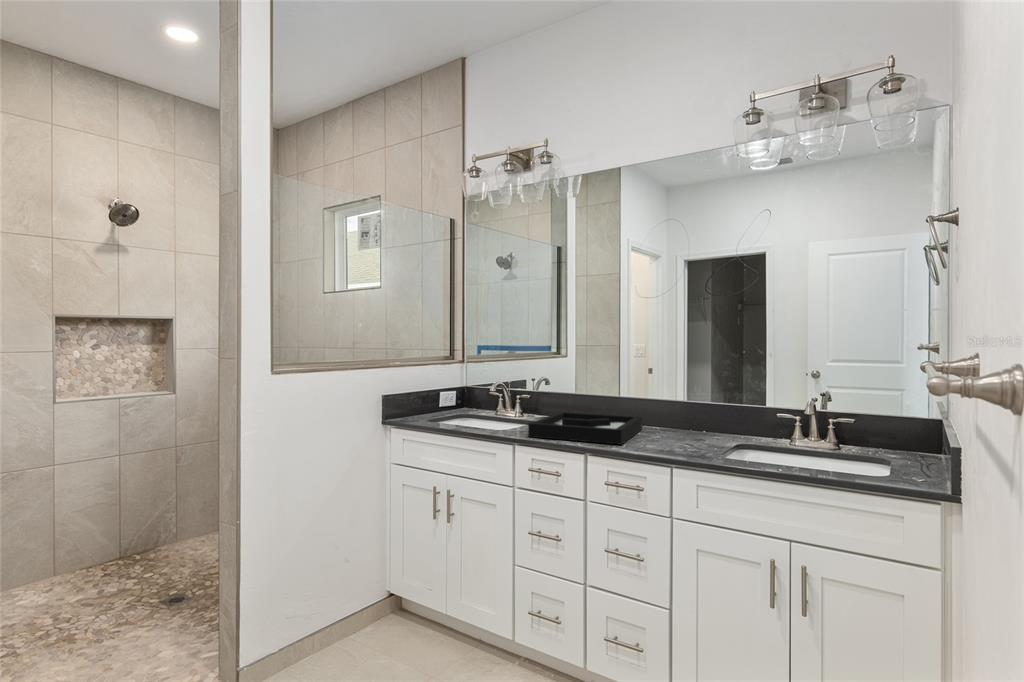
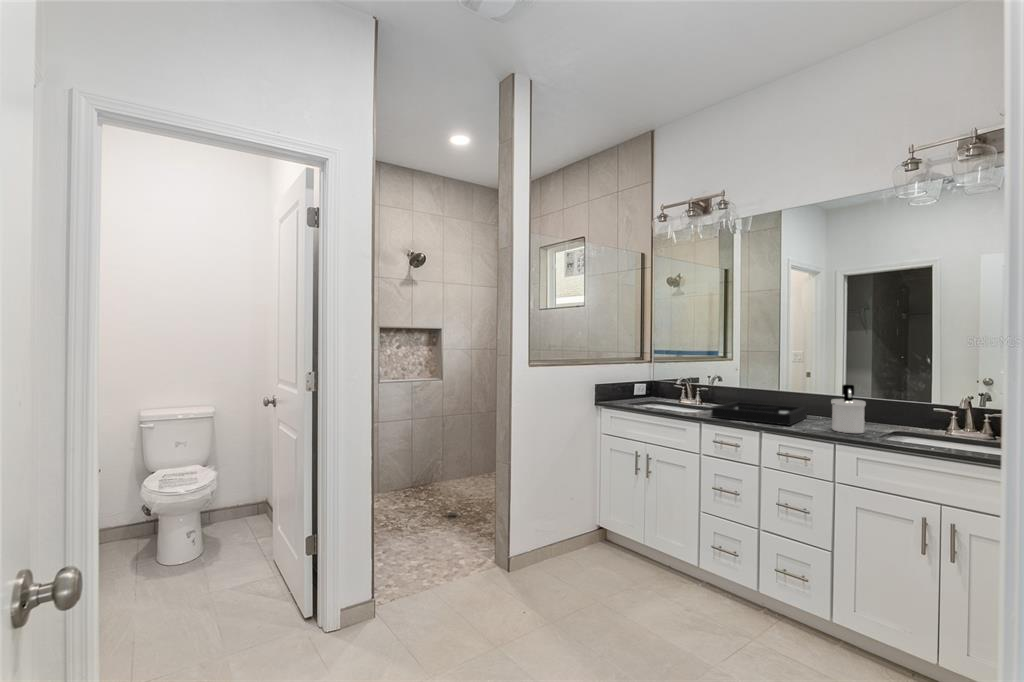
soap dispenser: none [669,389,707,452] -> present [831,384,866,433]

